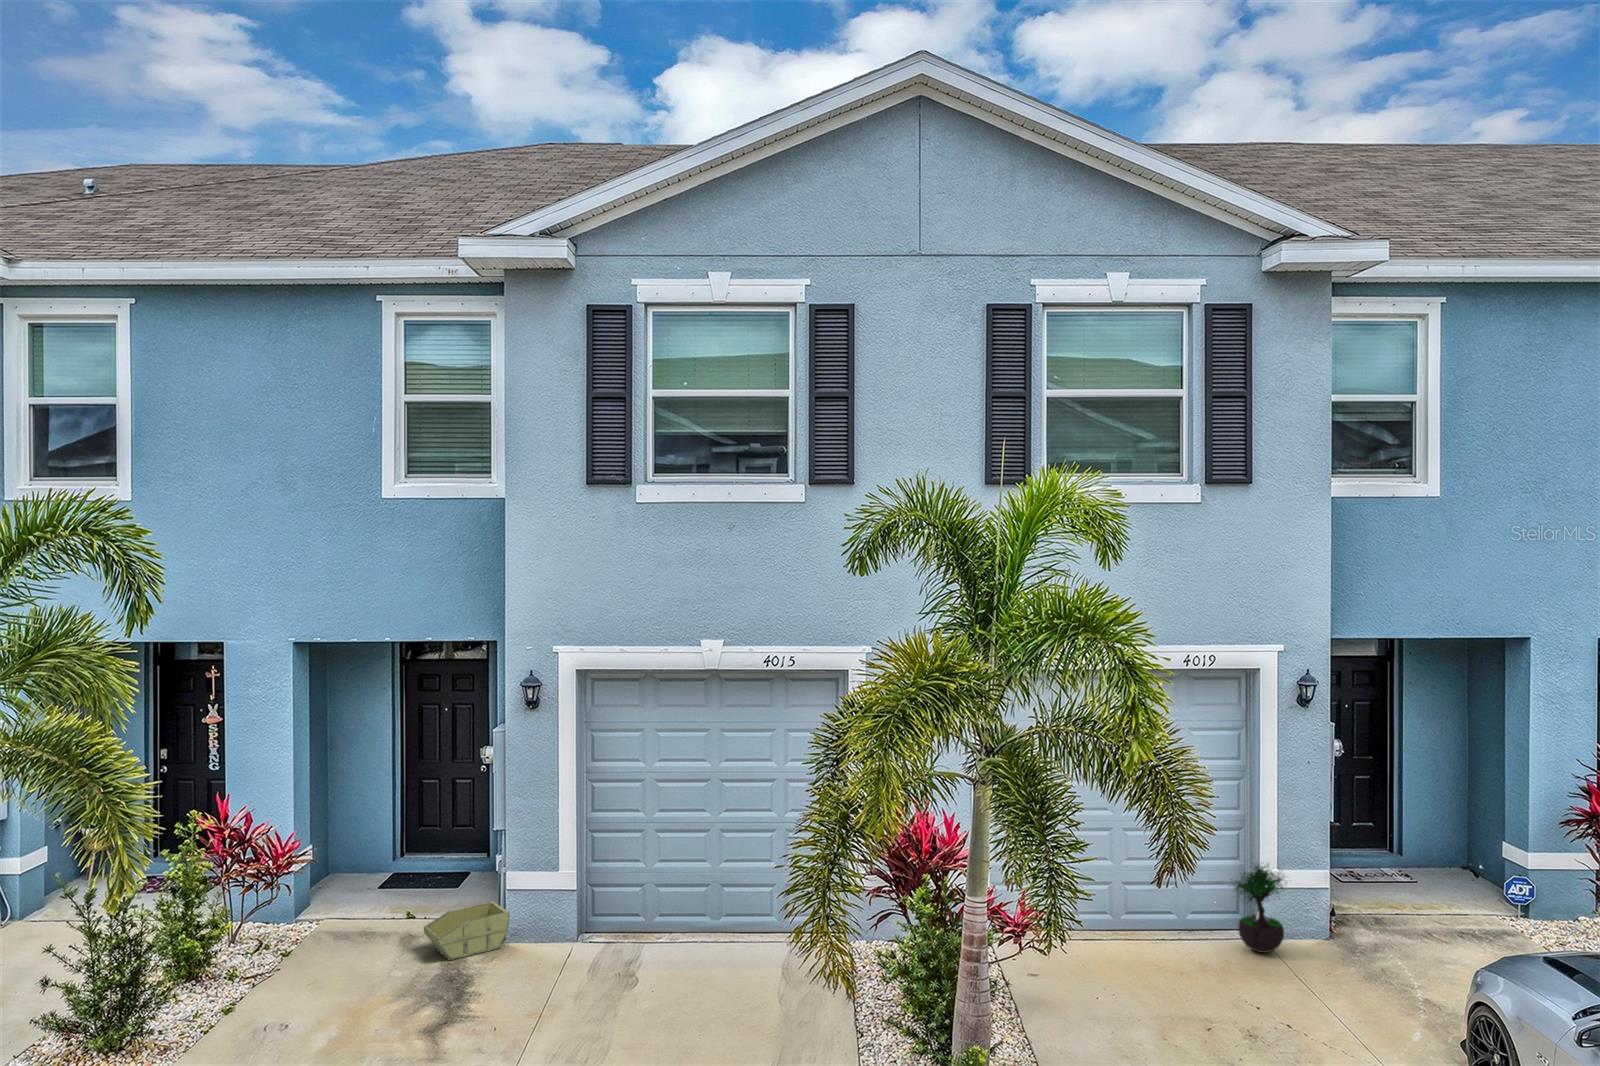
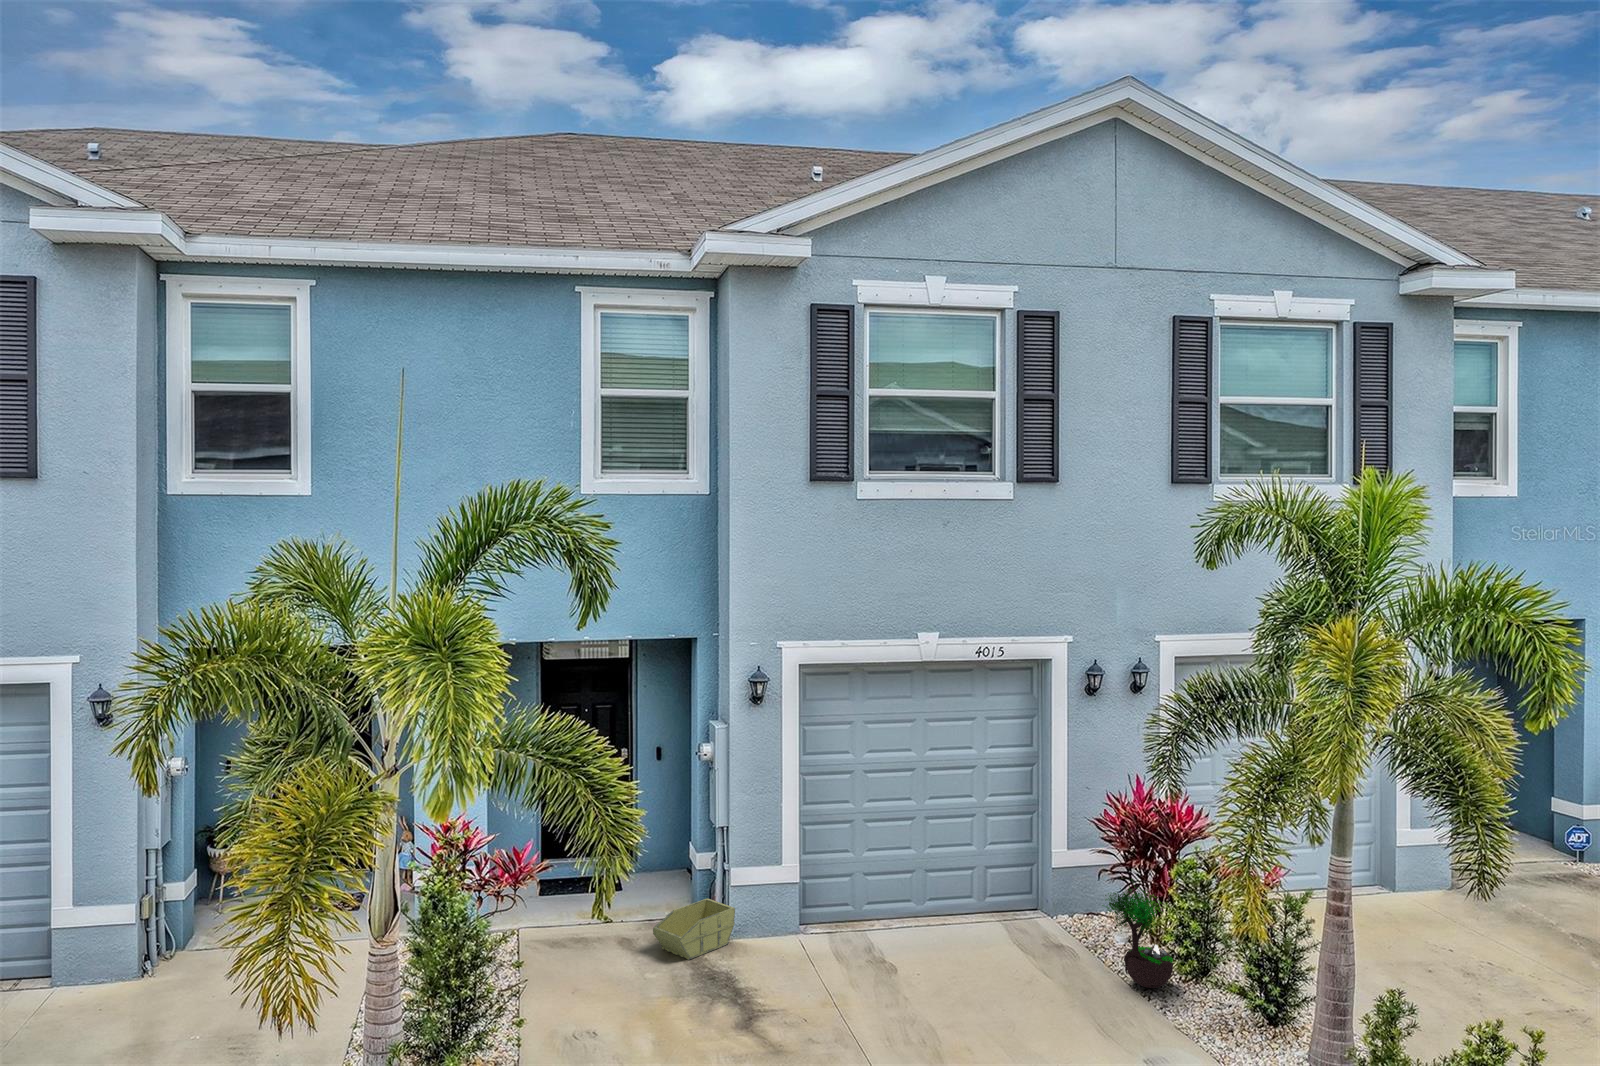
potted tree: present [1231,864,1287,953] -> present [1102,886,1173,988]

